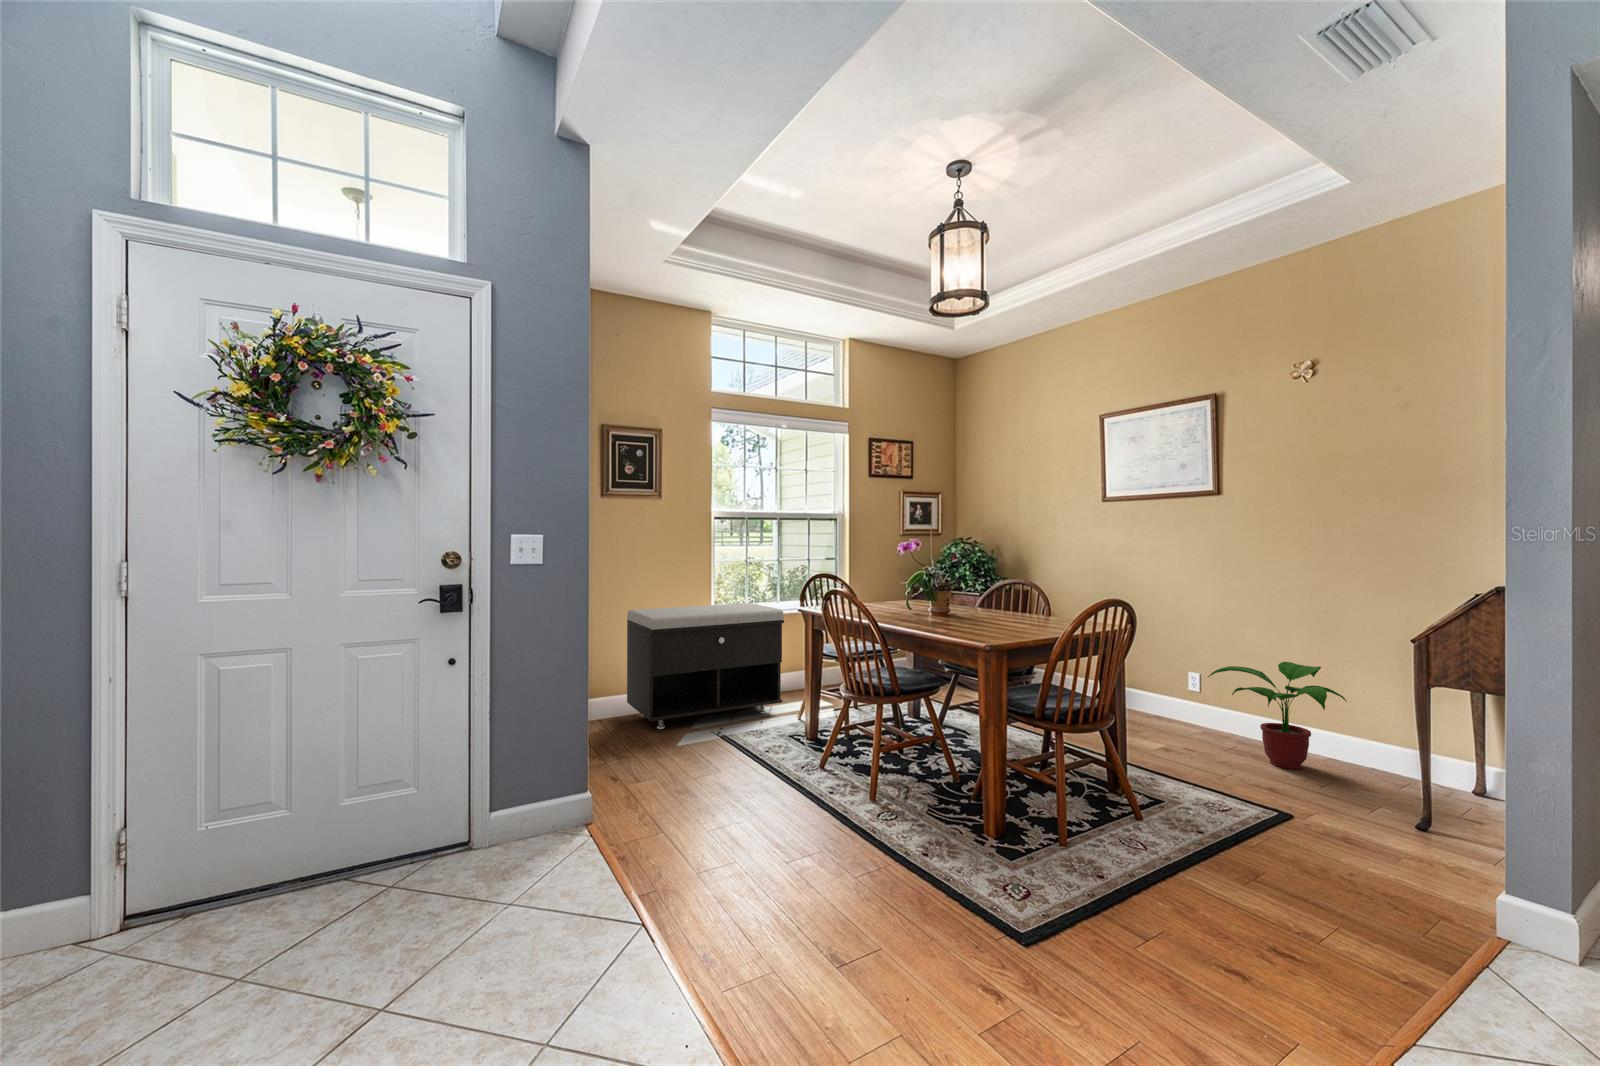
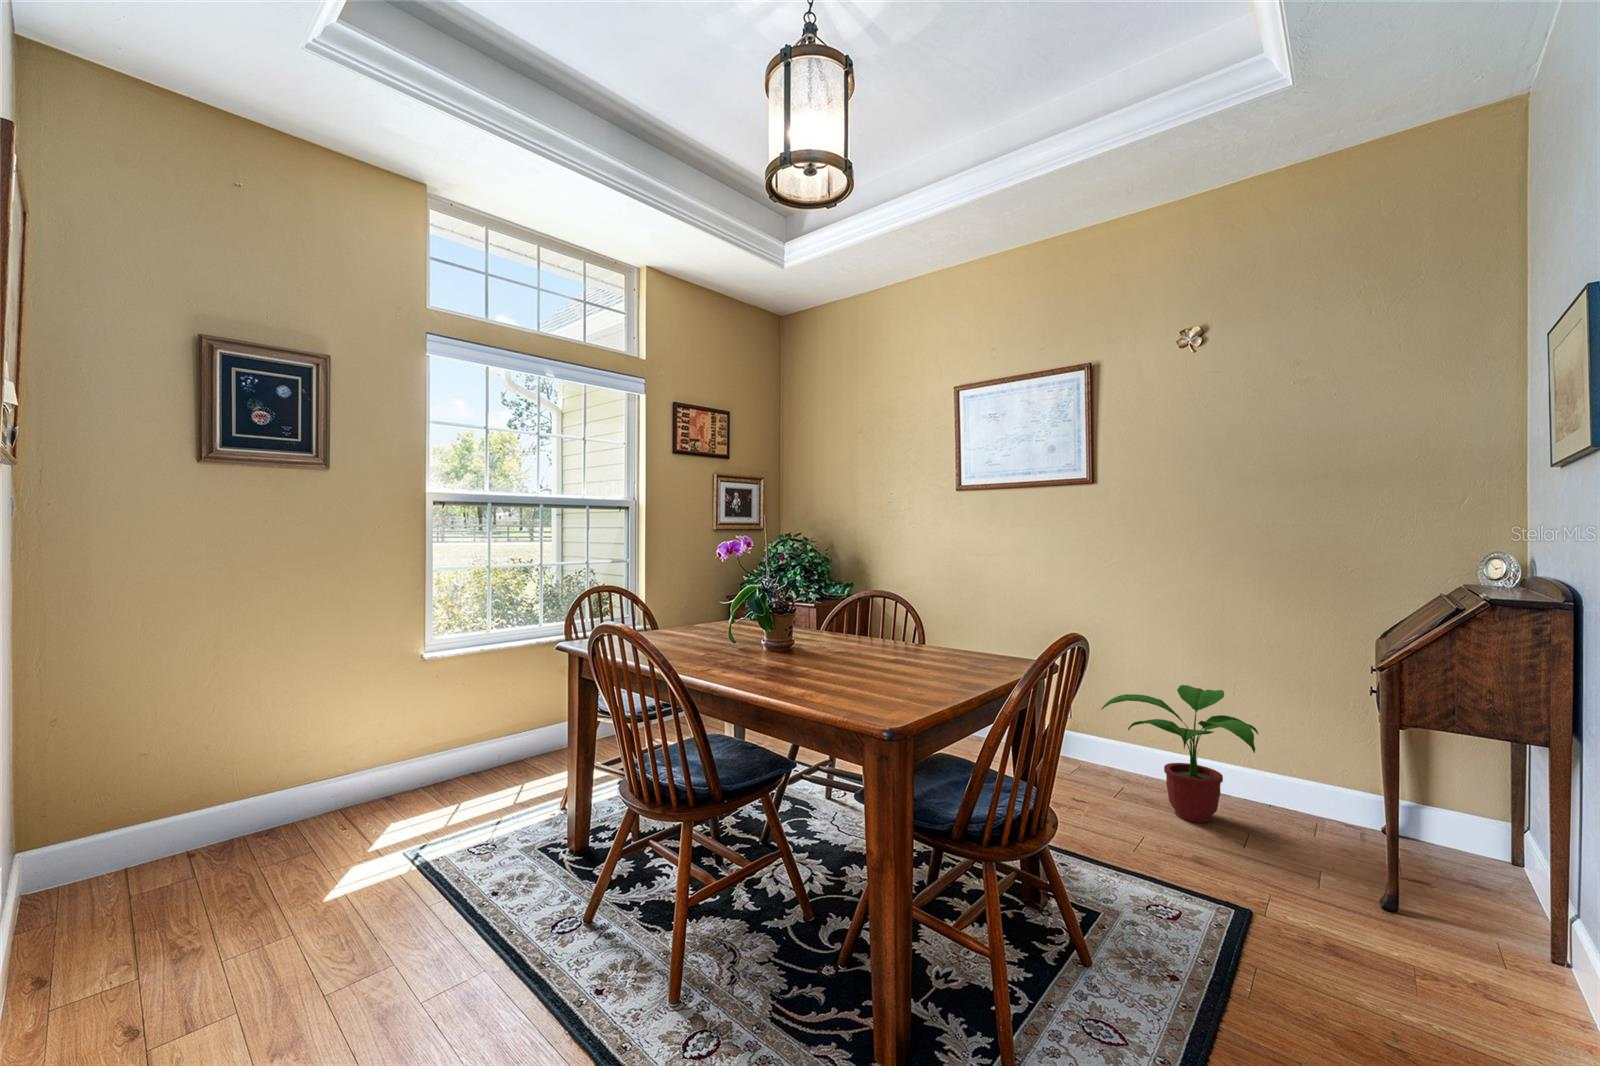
storage bench: present [627,603,784,729] -> none [257,630,540,859]

